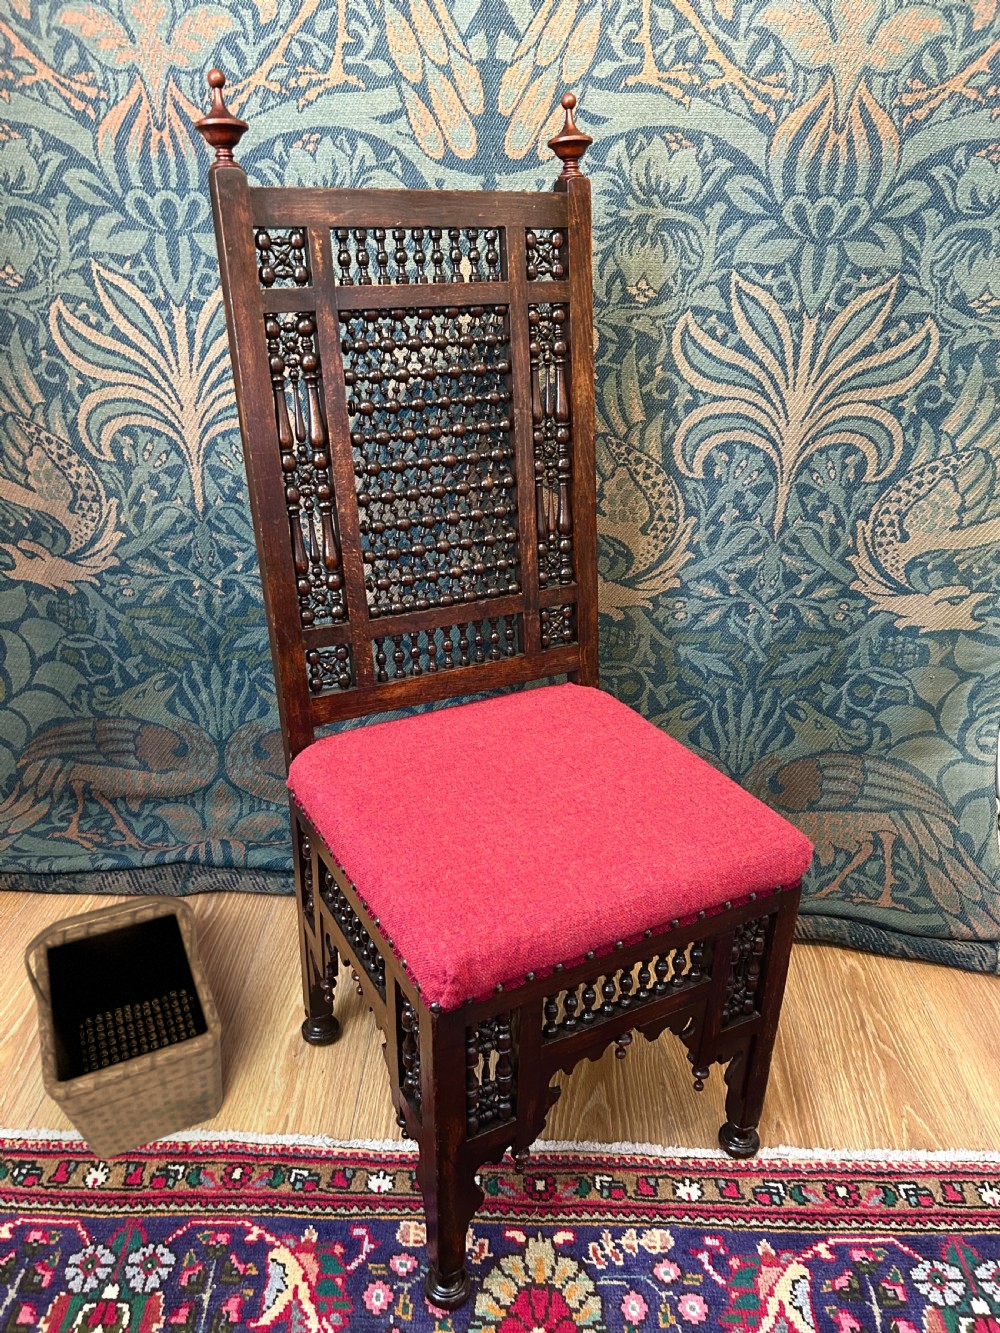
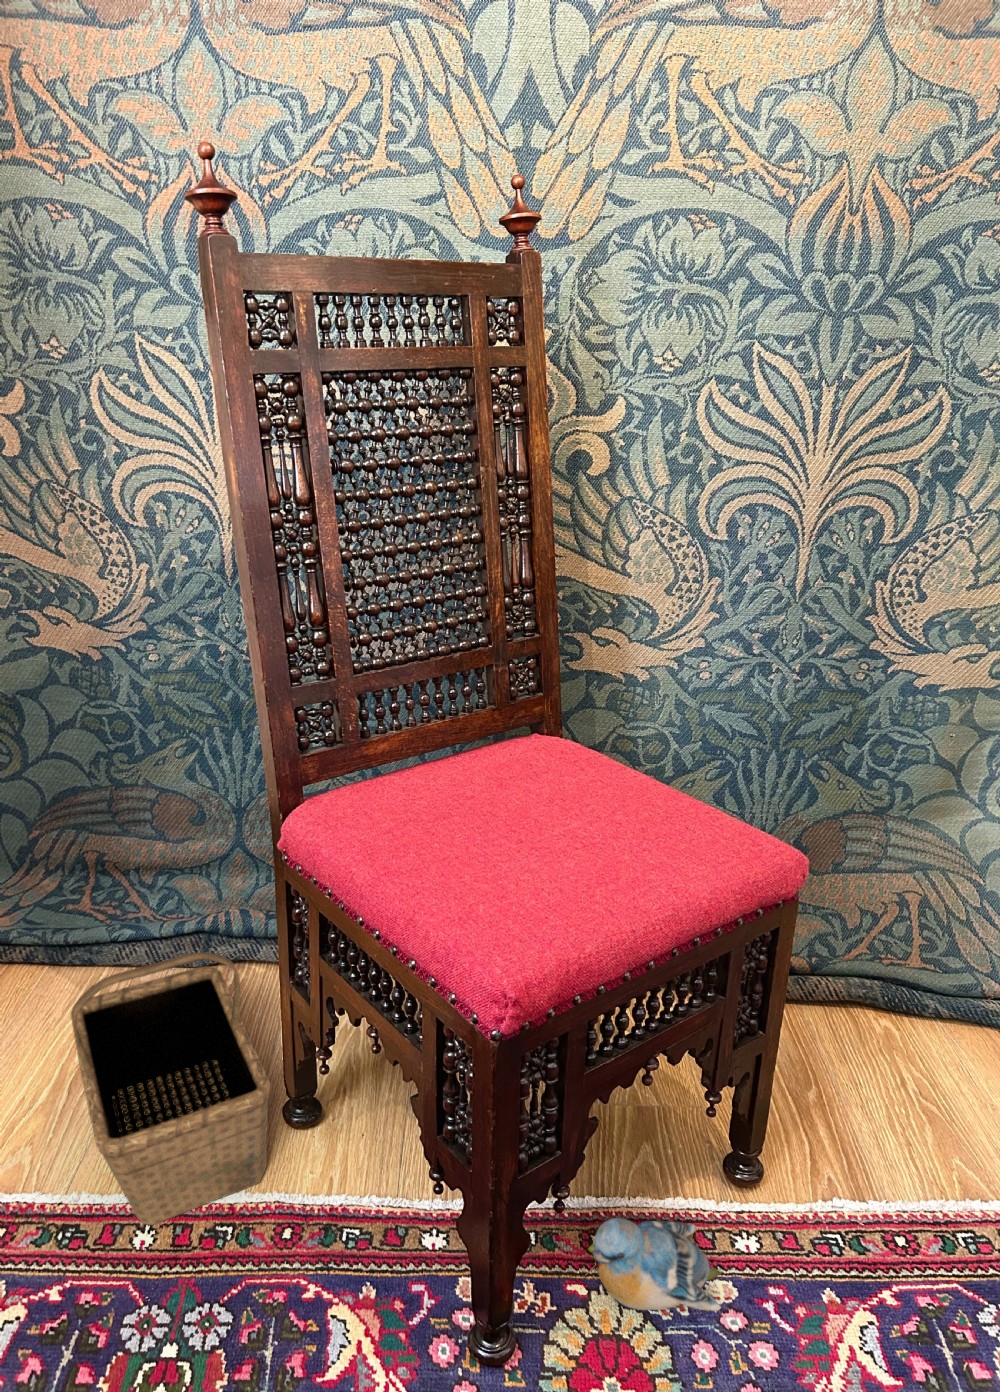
plush toy: none [525,1172,660,1266] -> present [589,1218,722,1311]

